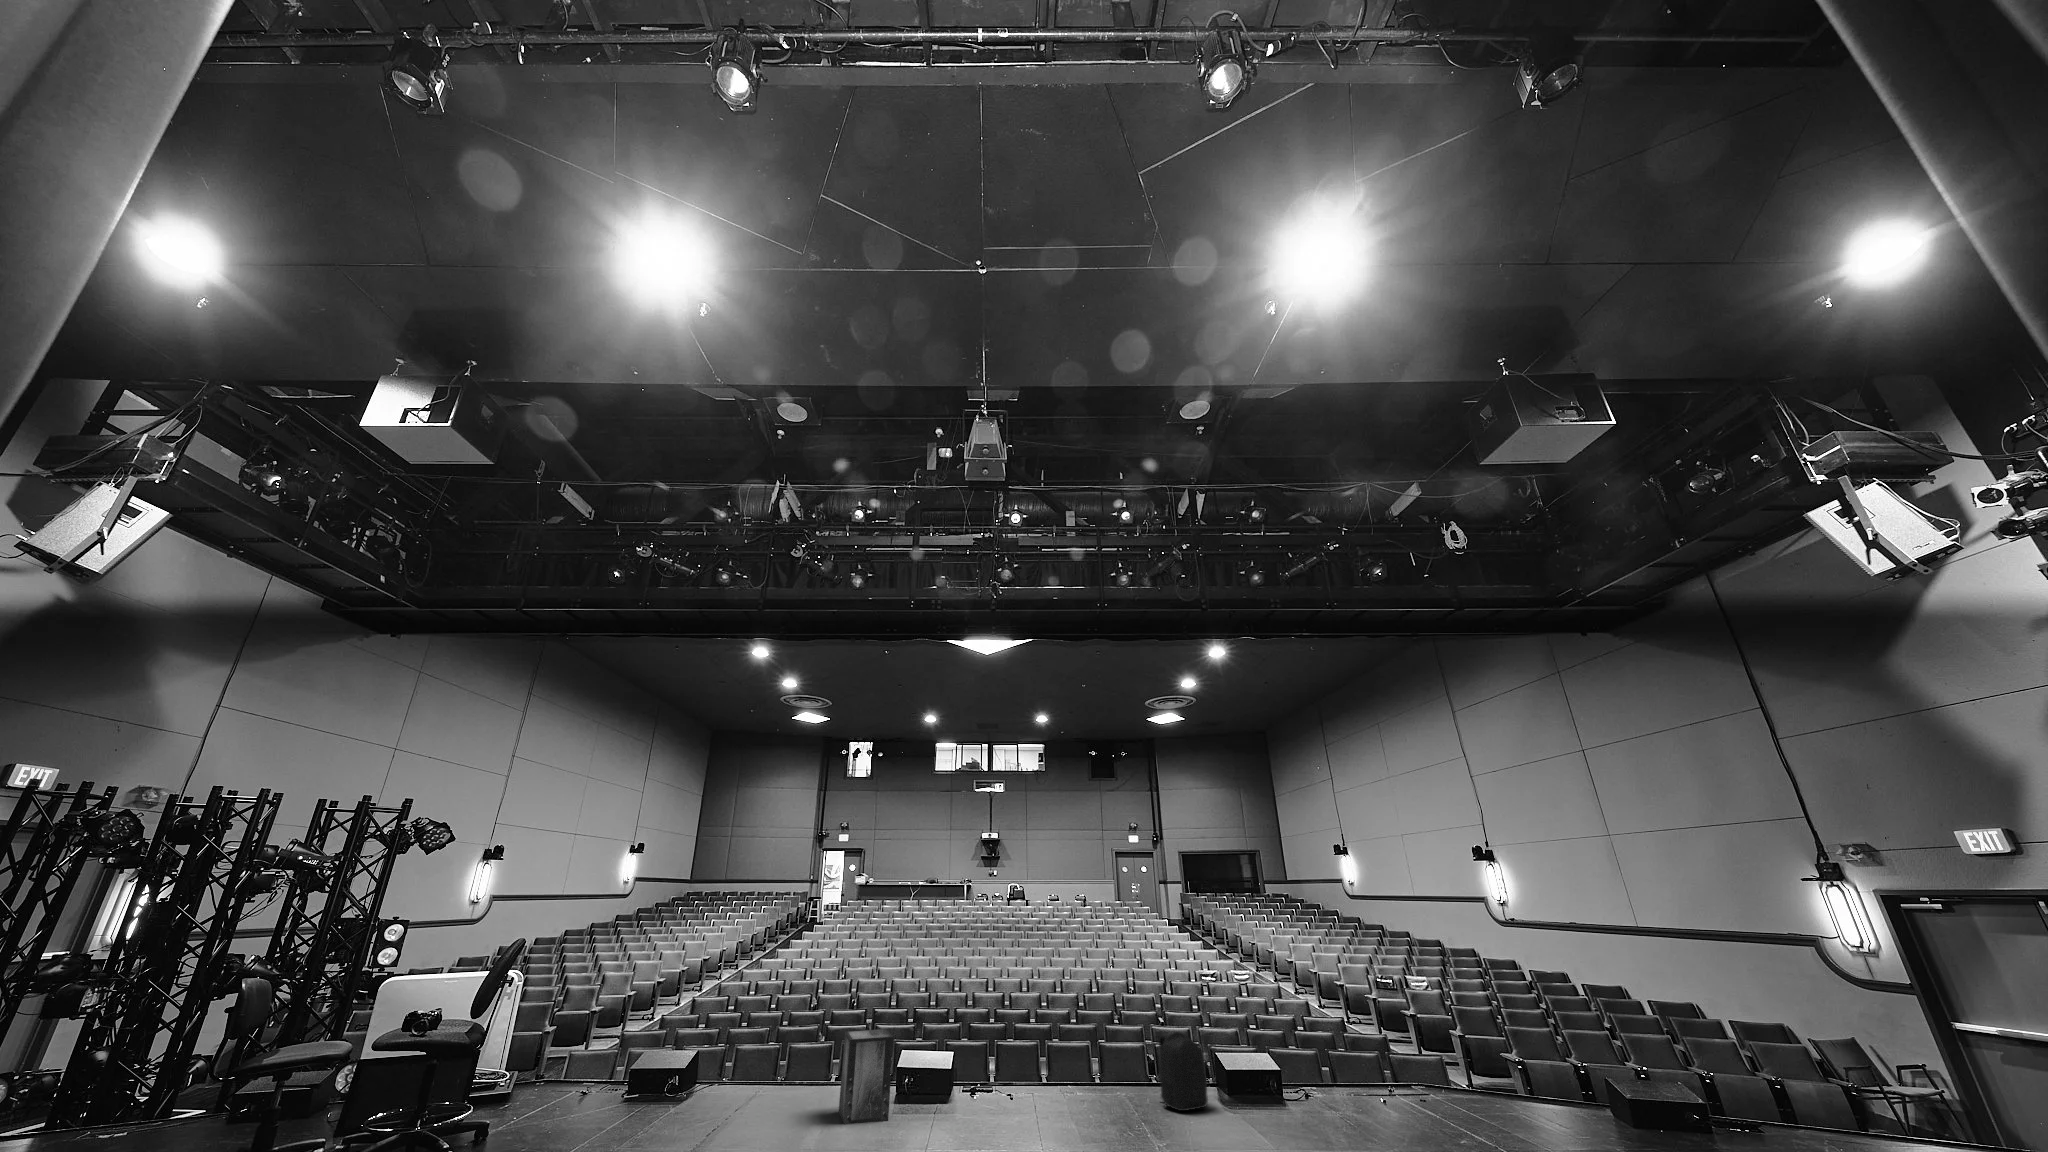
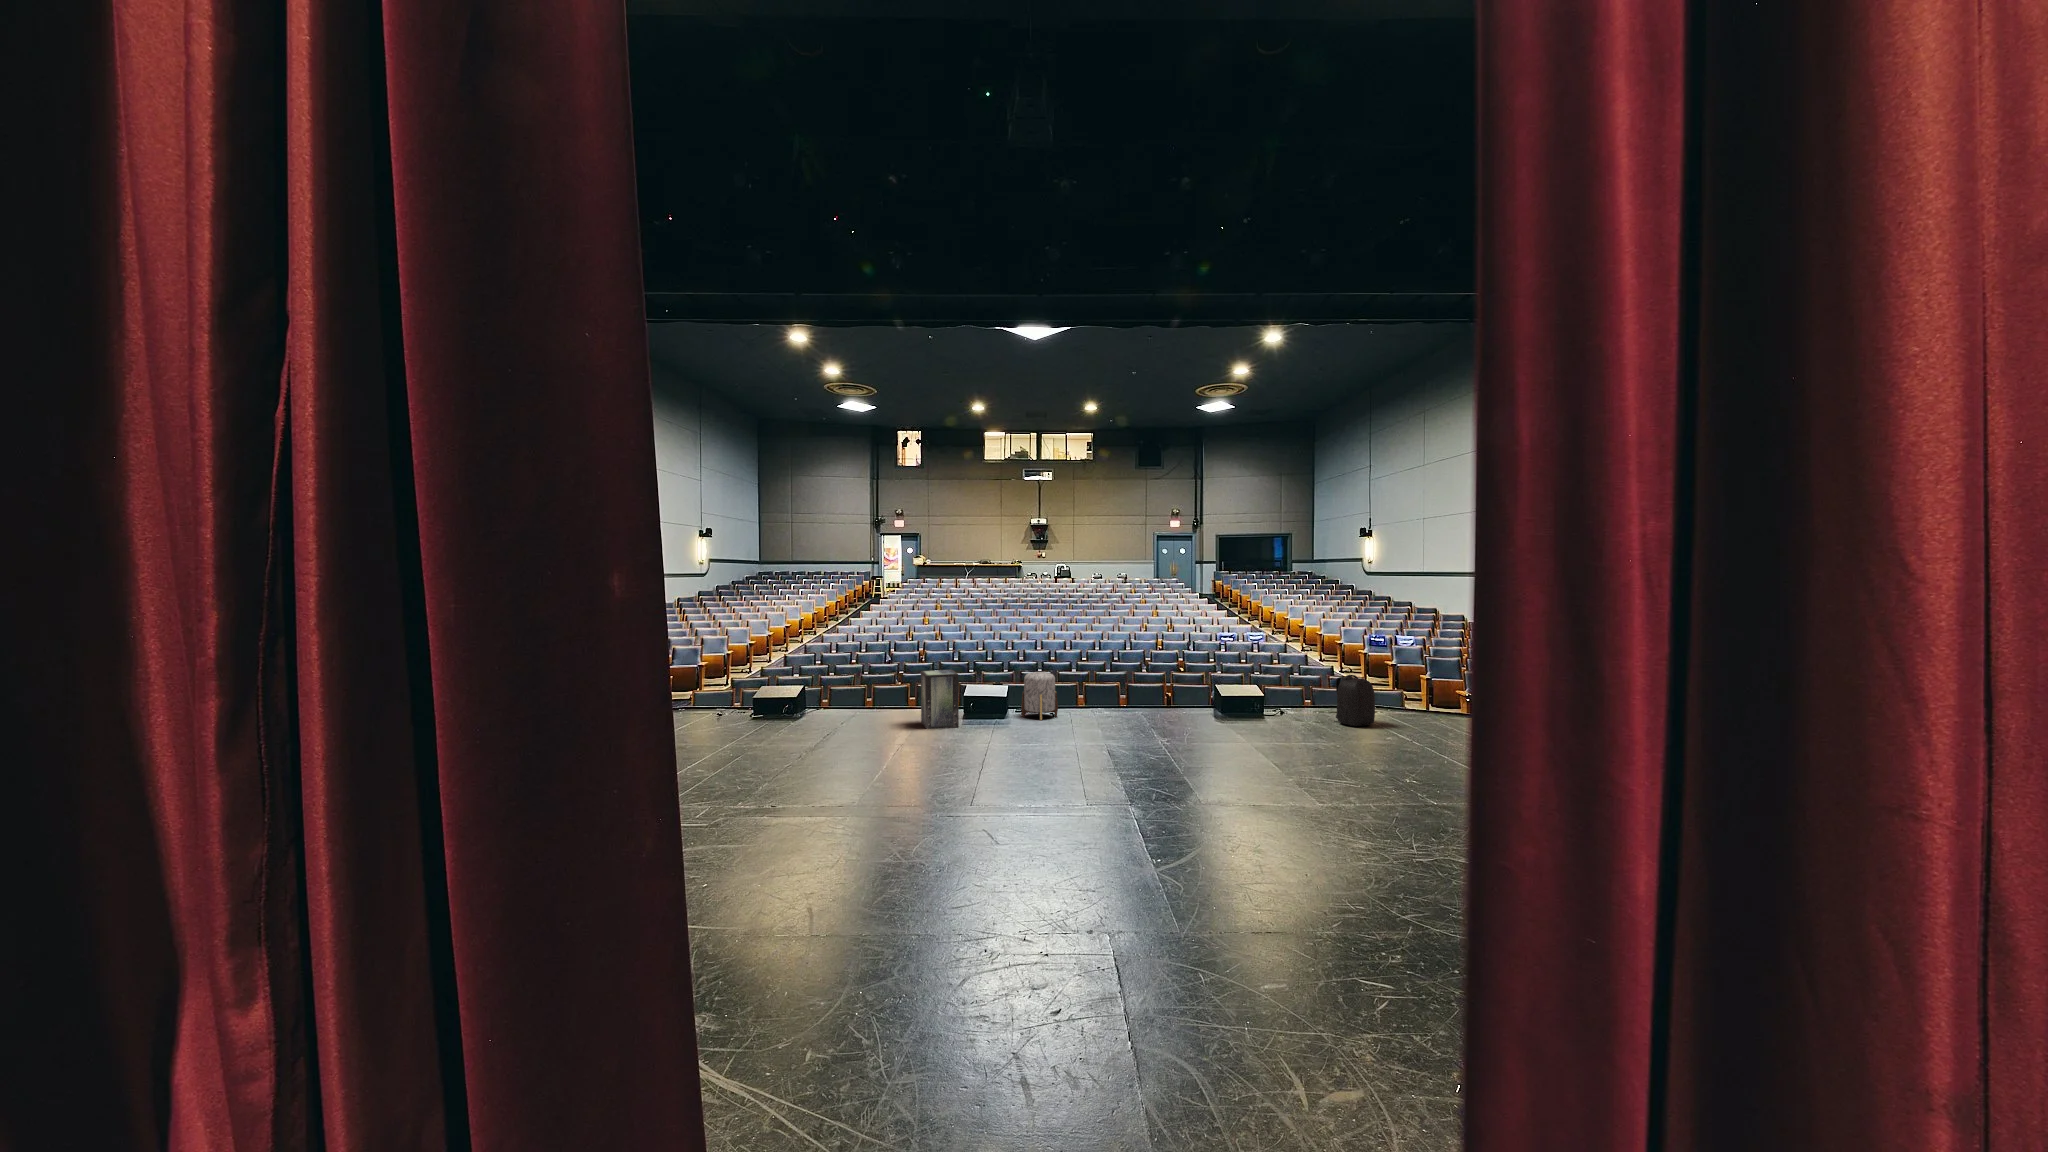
stool: none [973,1031,1021,1105] -> present [1021,672,1058,720]
backpack: present [1159,1032,1208,1111] -> present [1336,675,1375,726]

